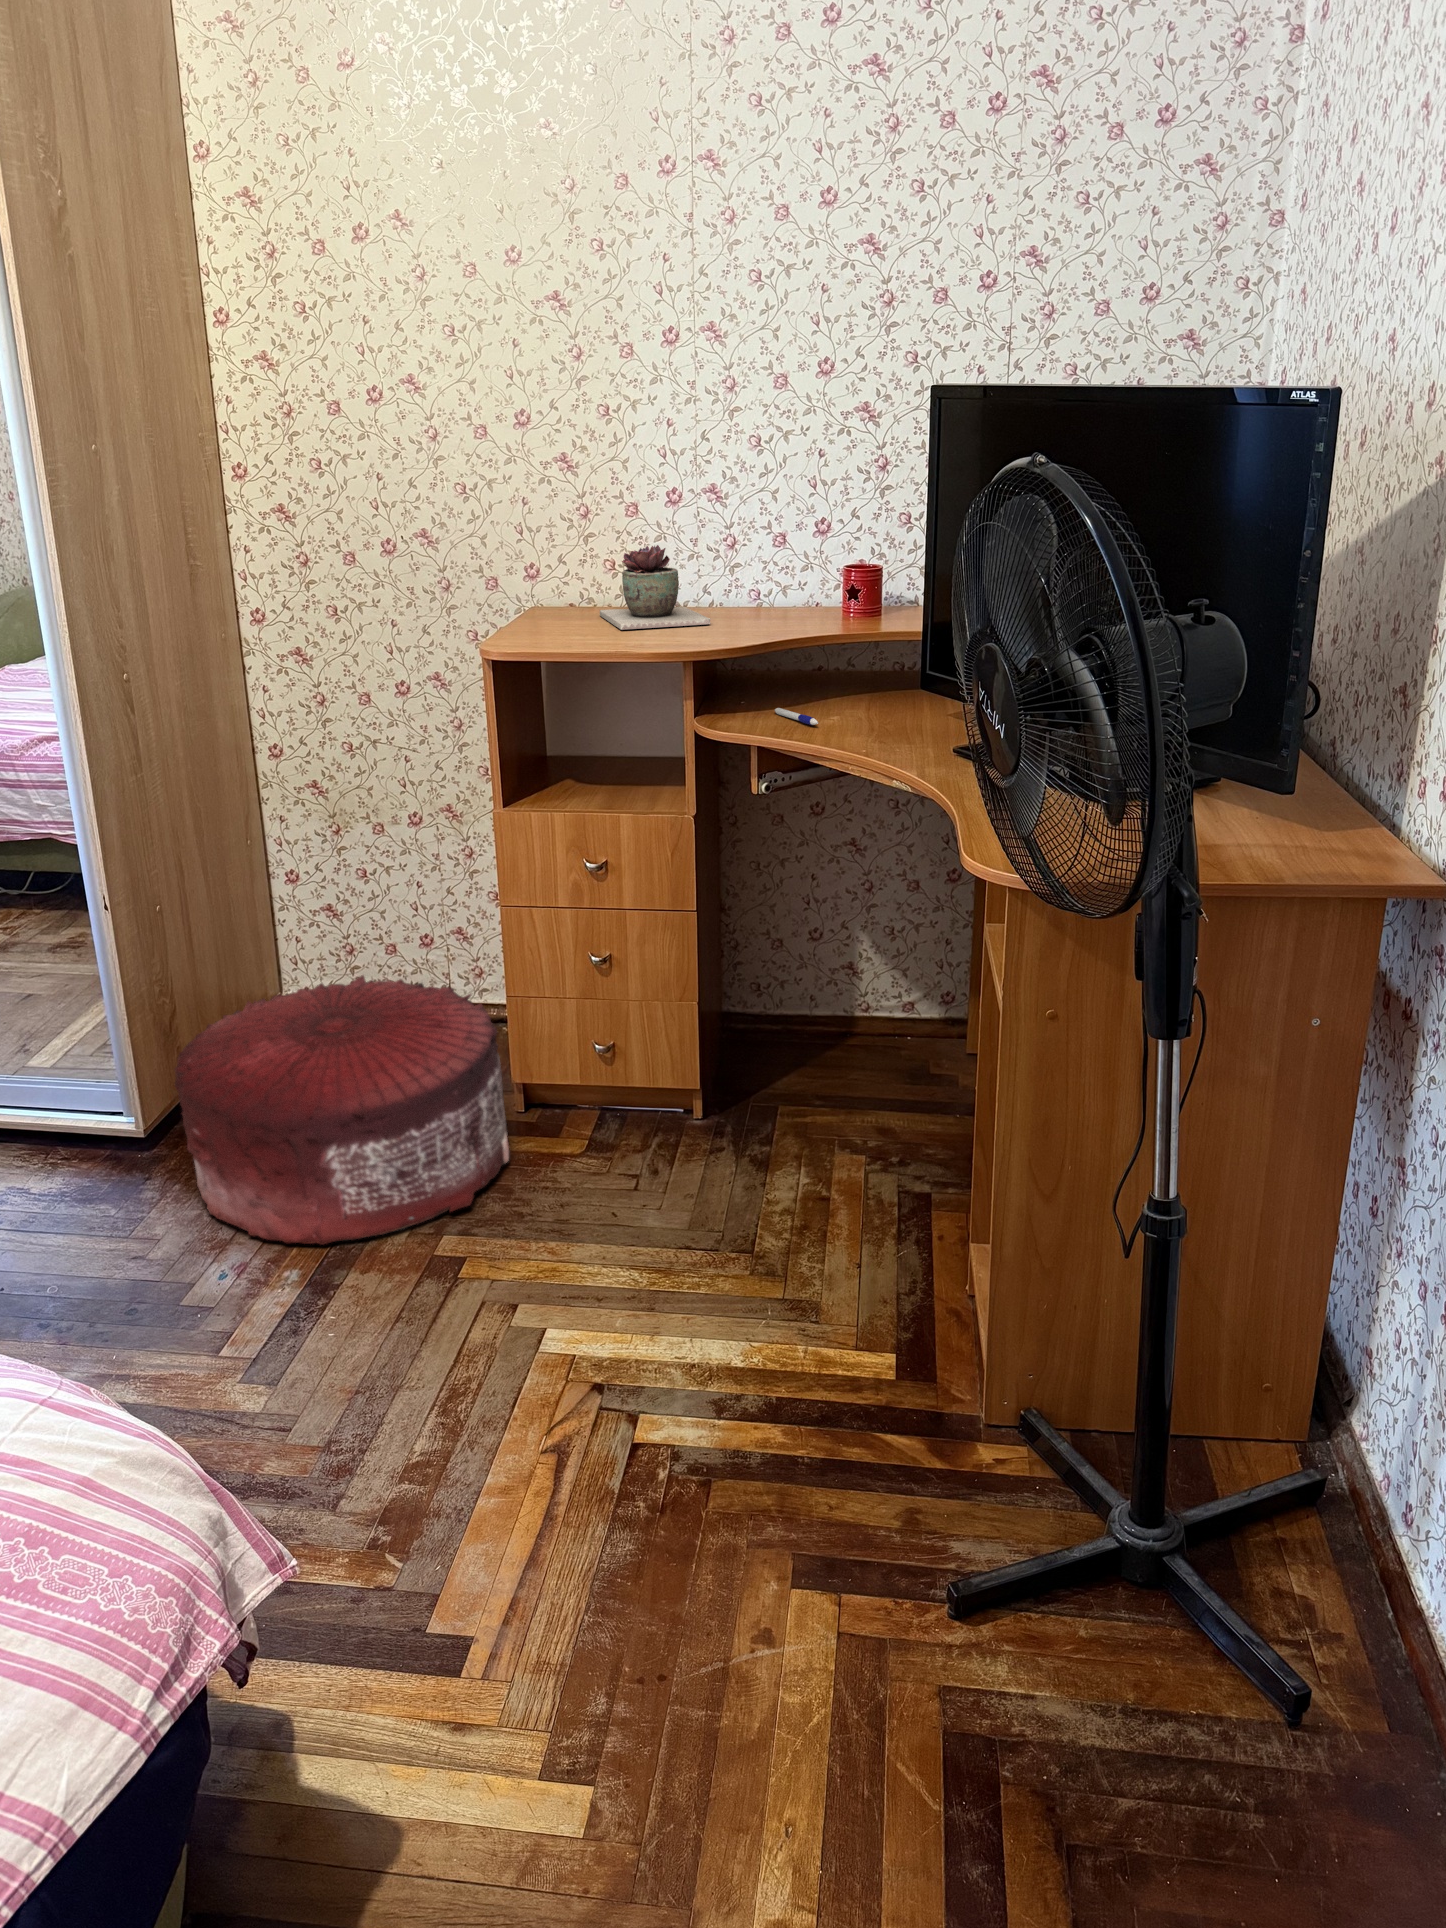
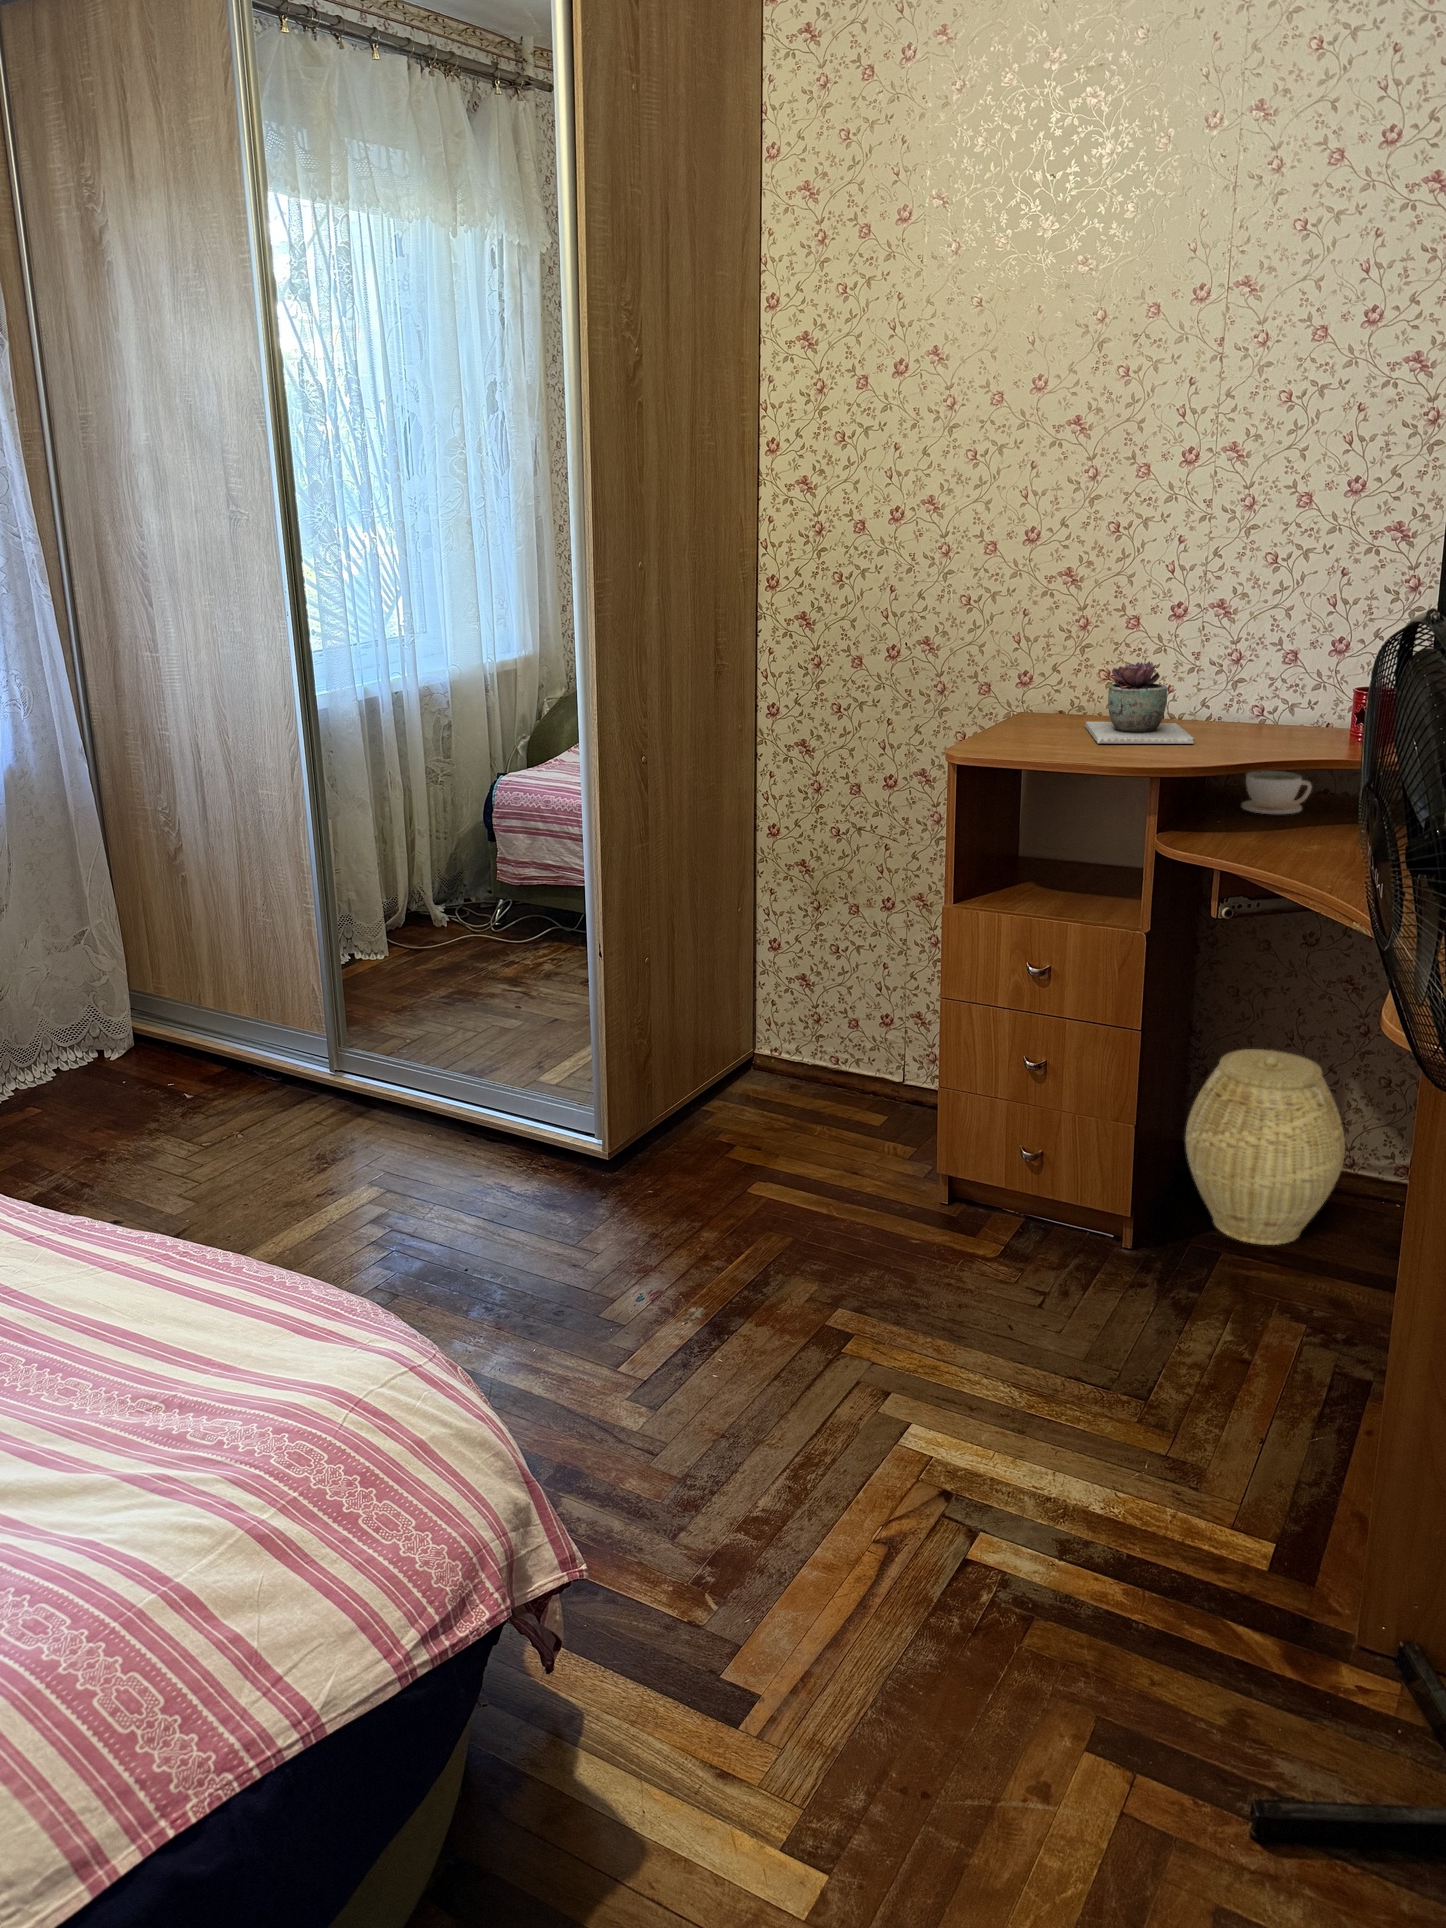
coffee cup: none [756,647,817,688] -> present [1242,771,1312,814]
pen: present [775,708,818,725] -> none [1247,835,1288,856]
woven basket: none [737,913,877,1094] -> present [1185,1049,1345,1245]
pouf: present [175,975,509,1245] -> none [625,1048,928,1298]

